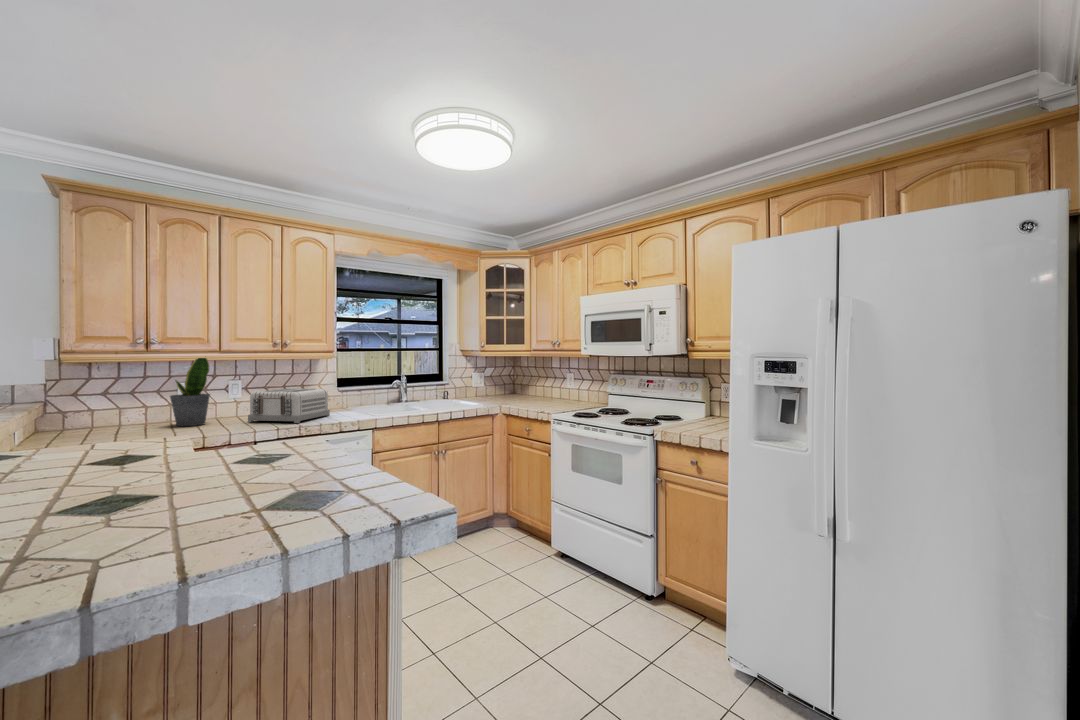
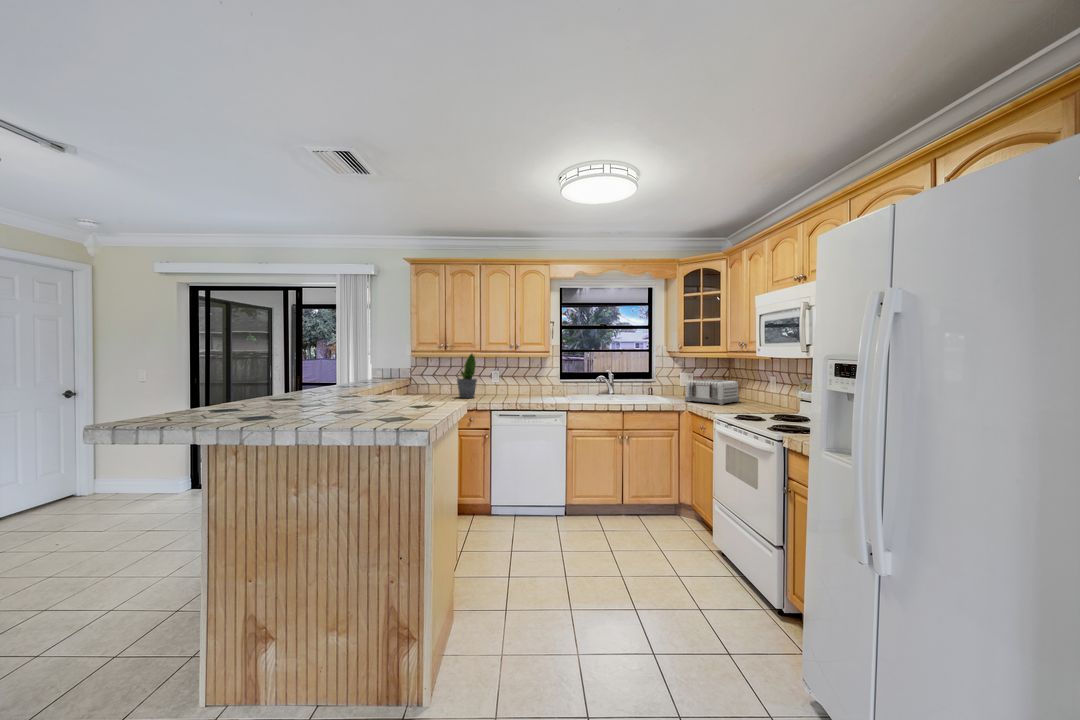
toaster: present [248,389,330,423] -> present [685,379,739,405]

